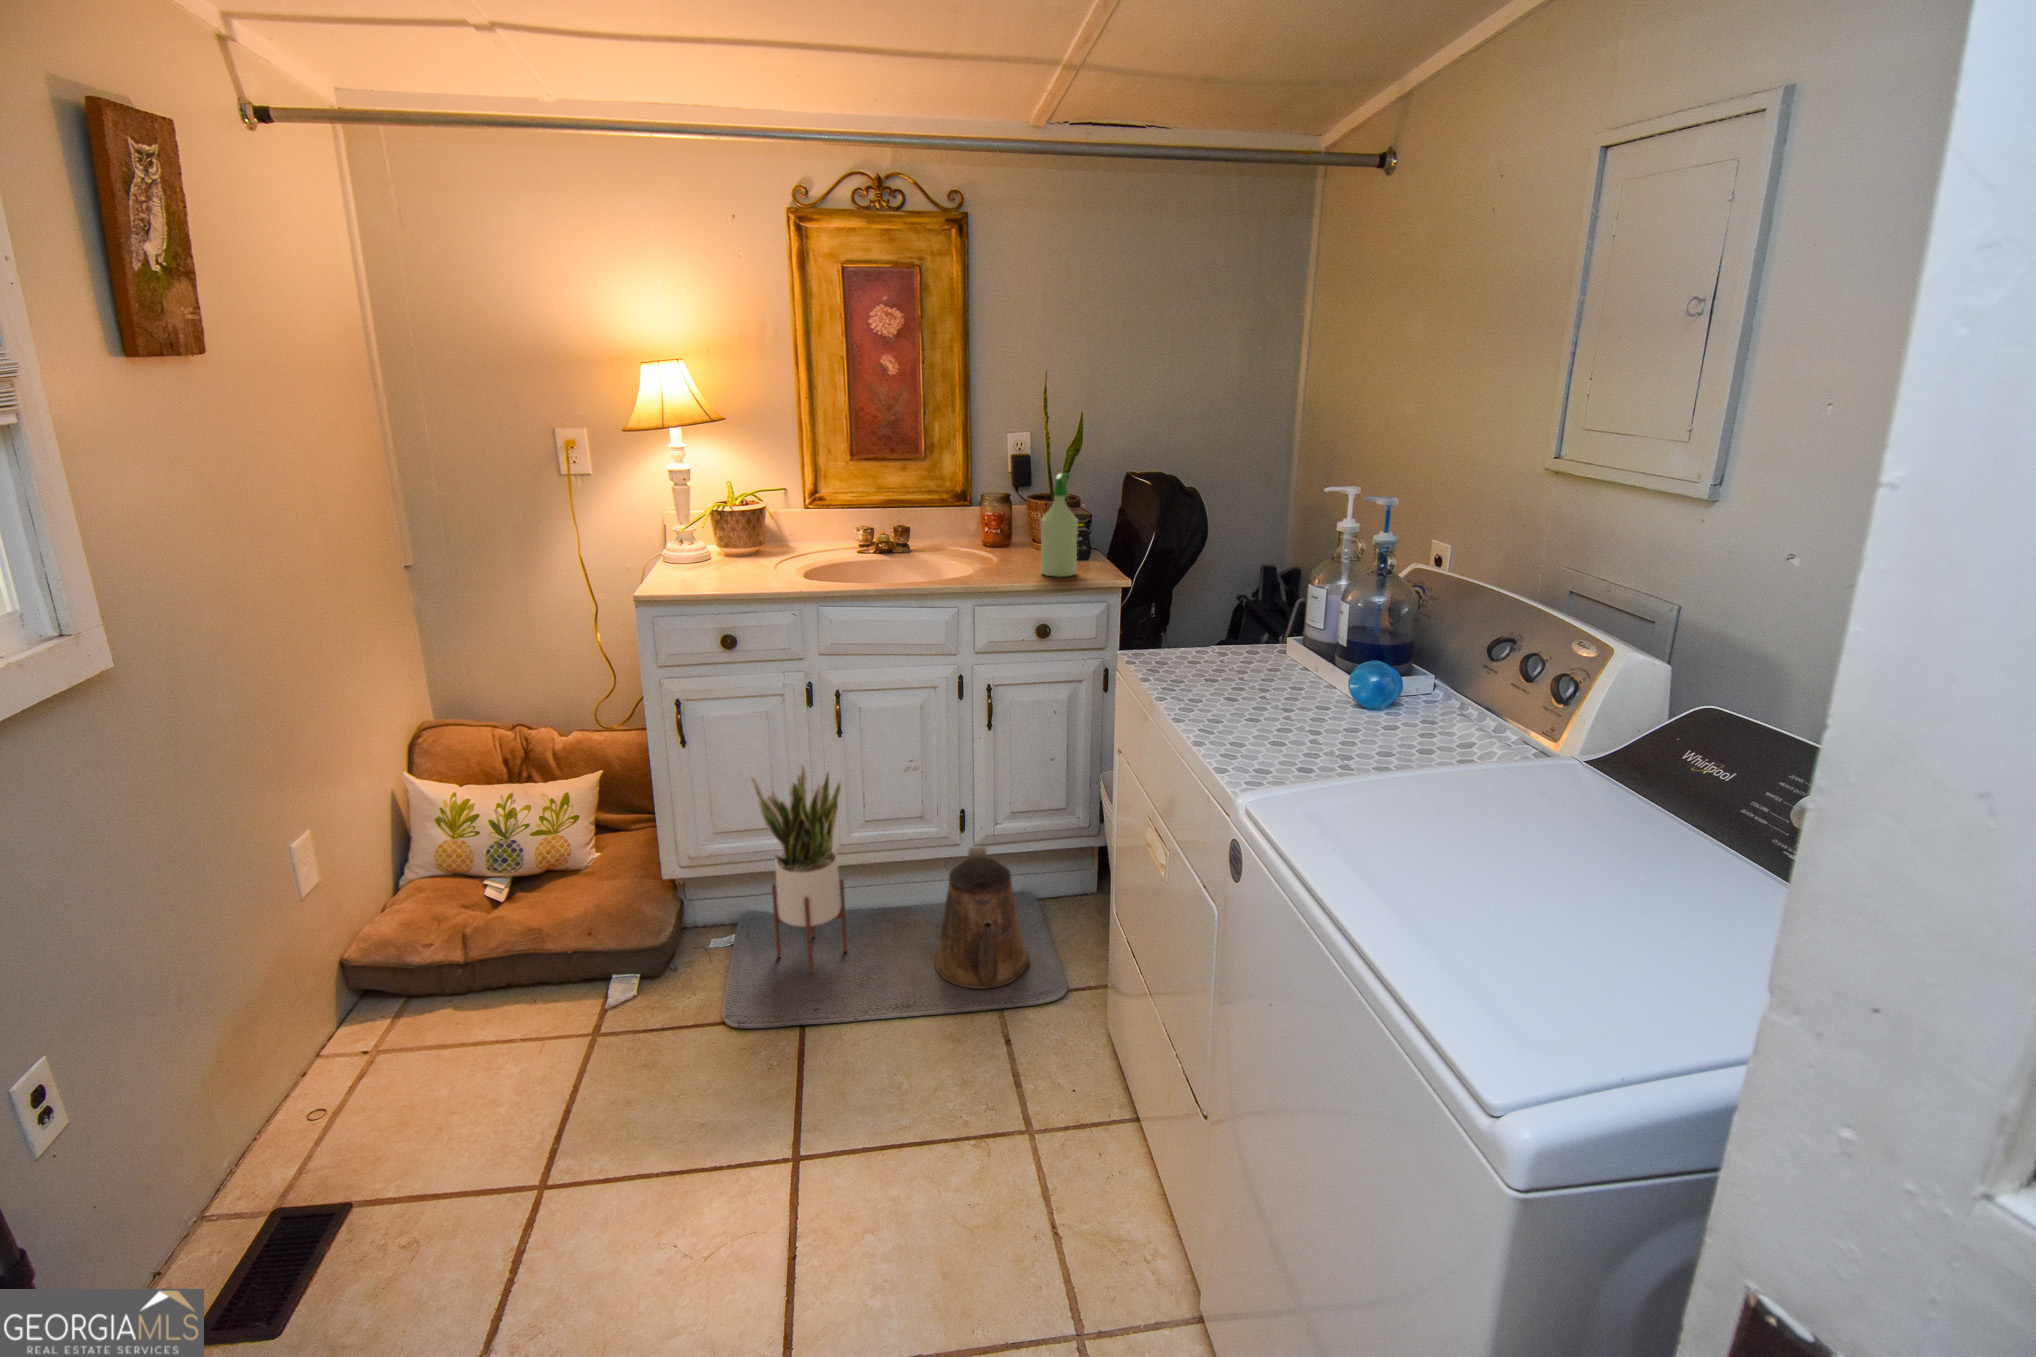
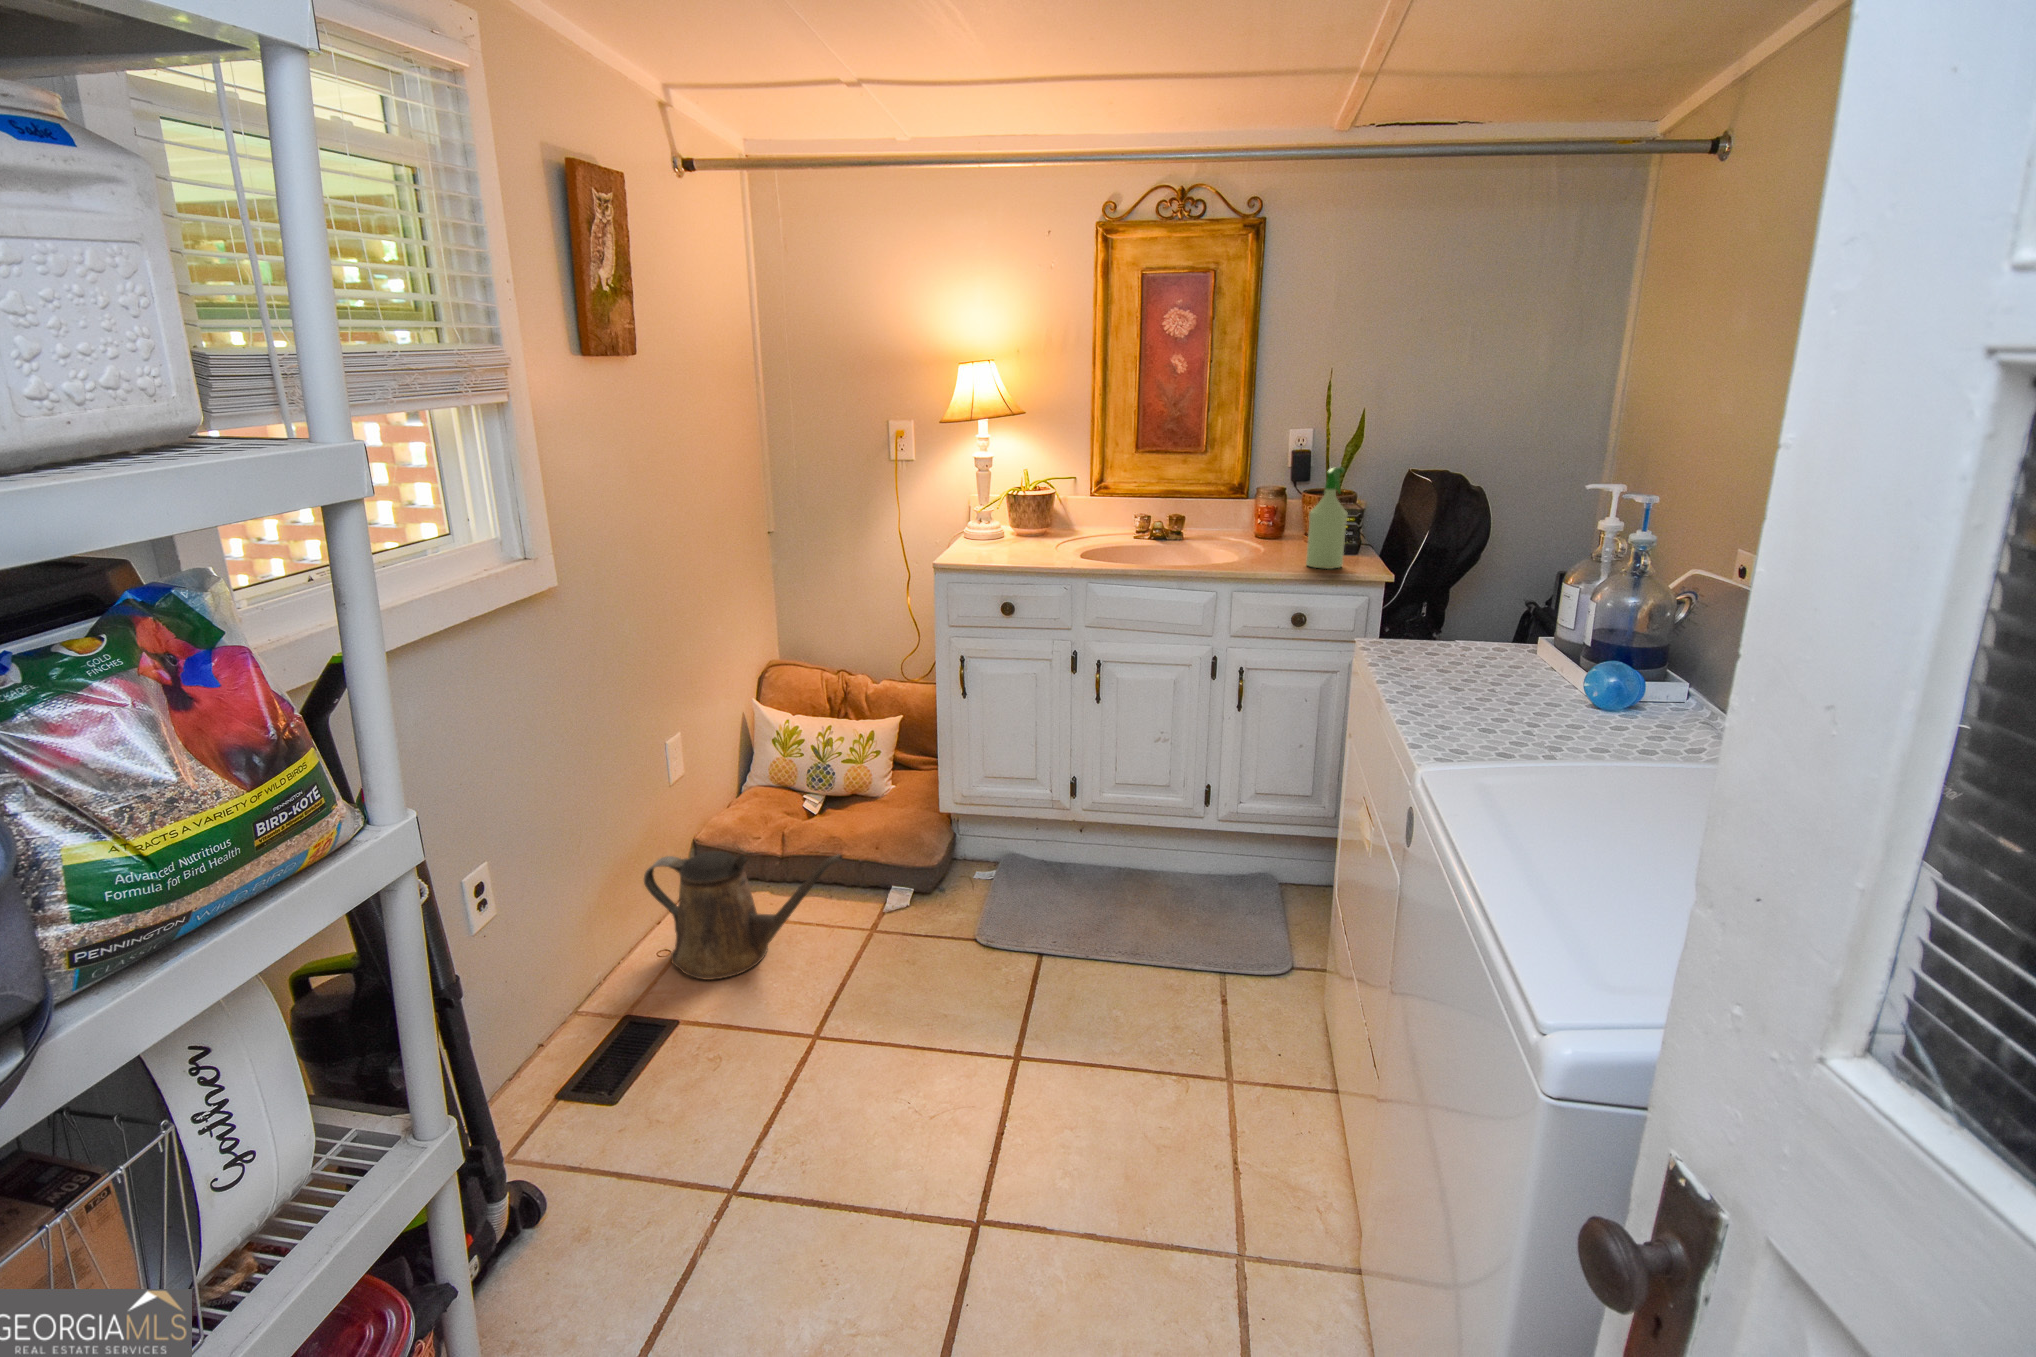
potted plant: present [751,765,847,973] -> none [1016,724,1096,913]
watering can: present [935,846,1030,989] -> present [644,851,842,980]

